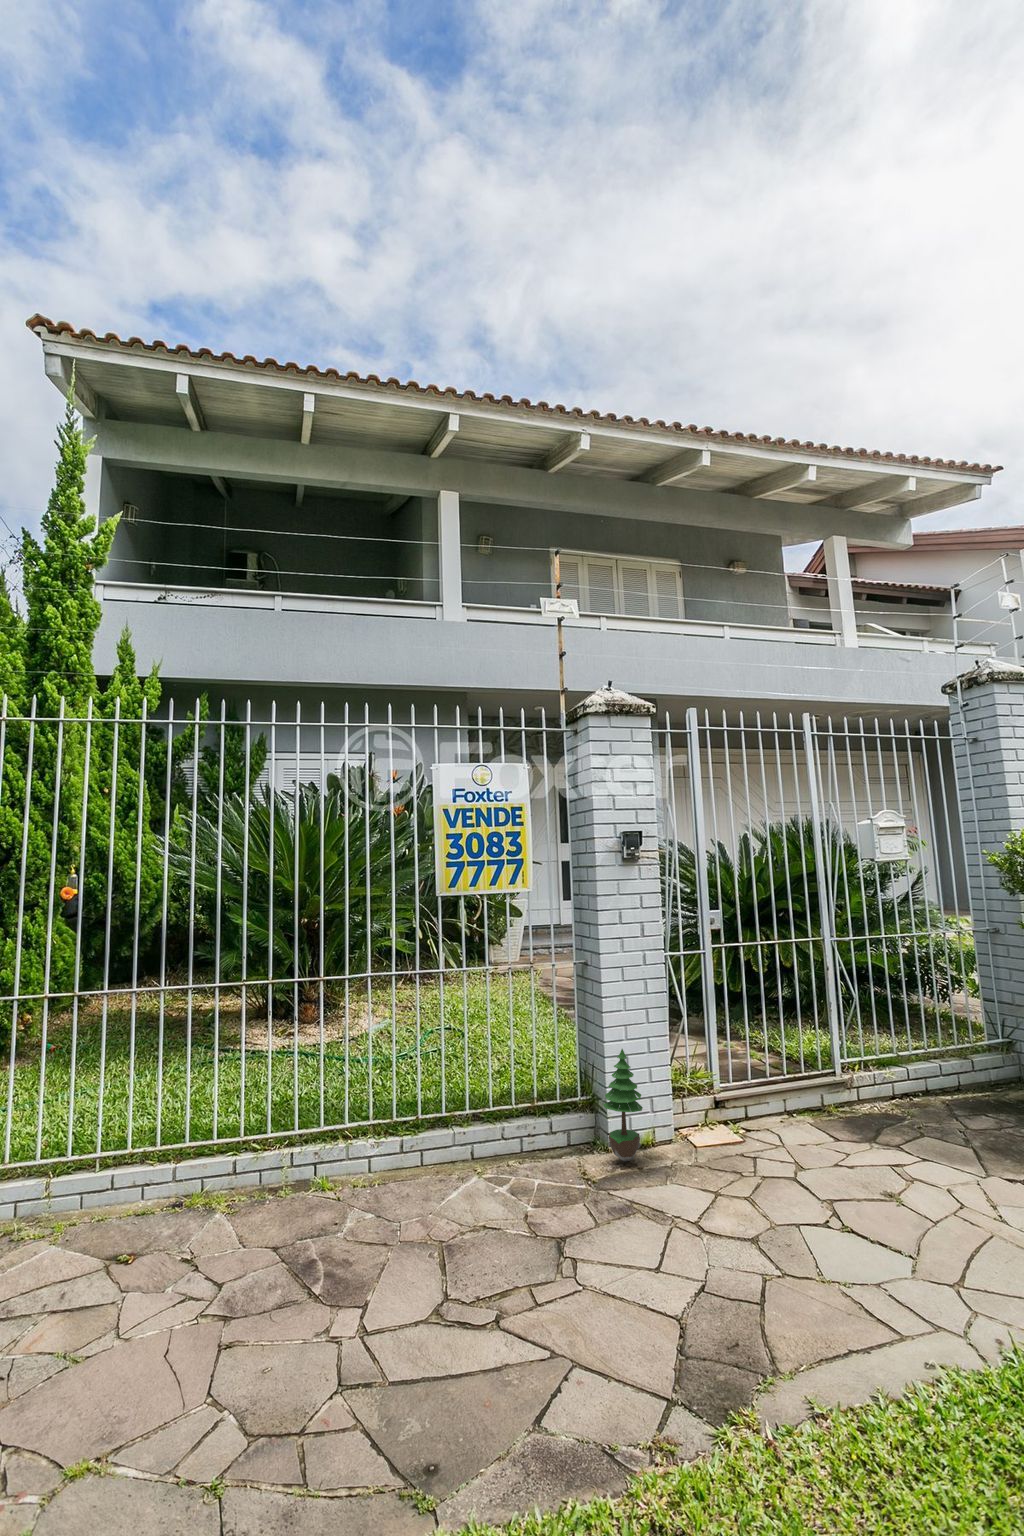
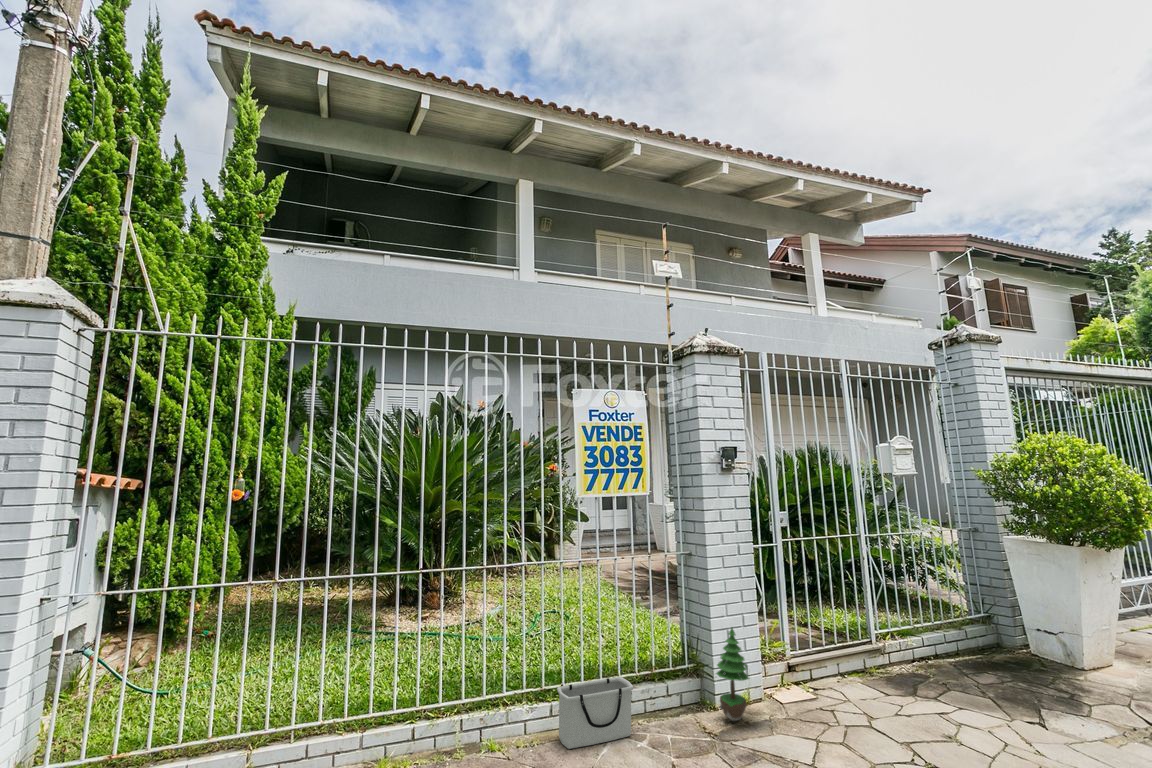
storage bin: none [405,1108,496,1188] -> present [557,677,634,749]

